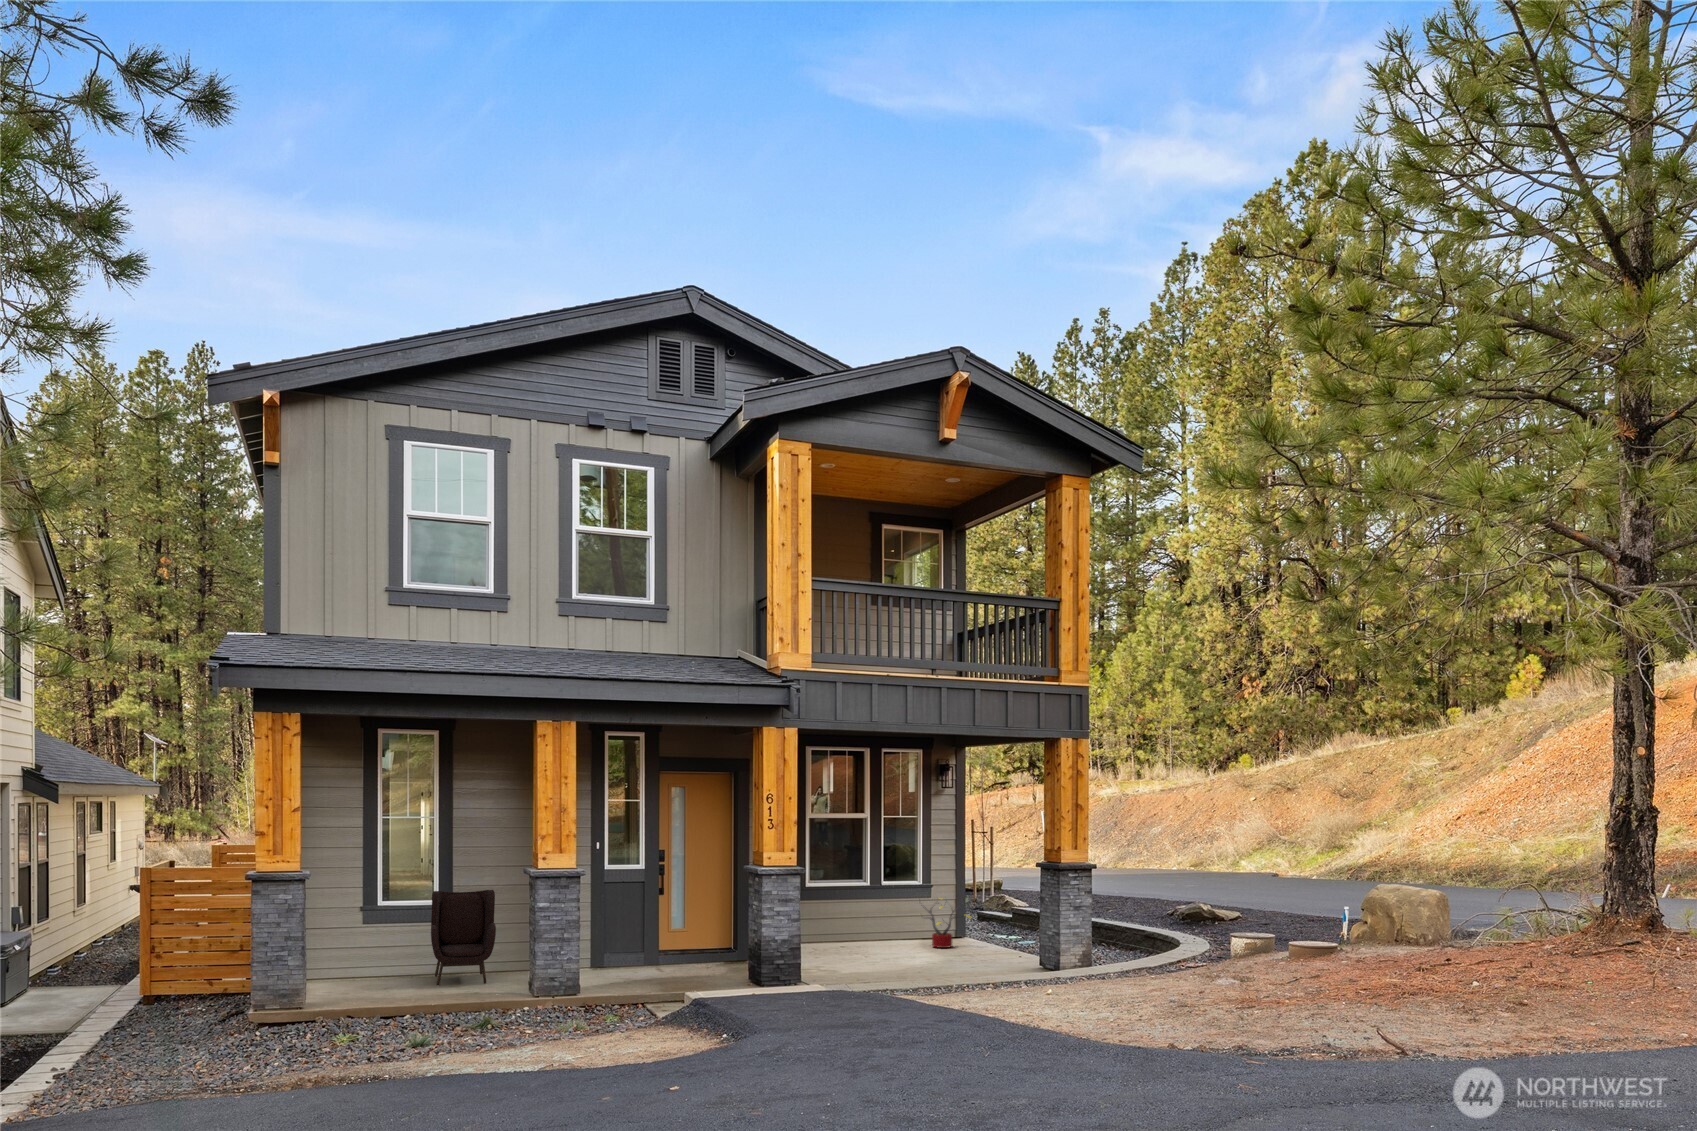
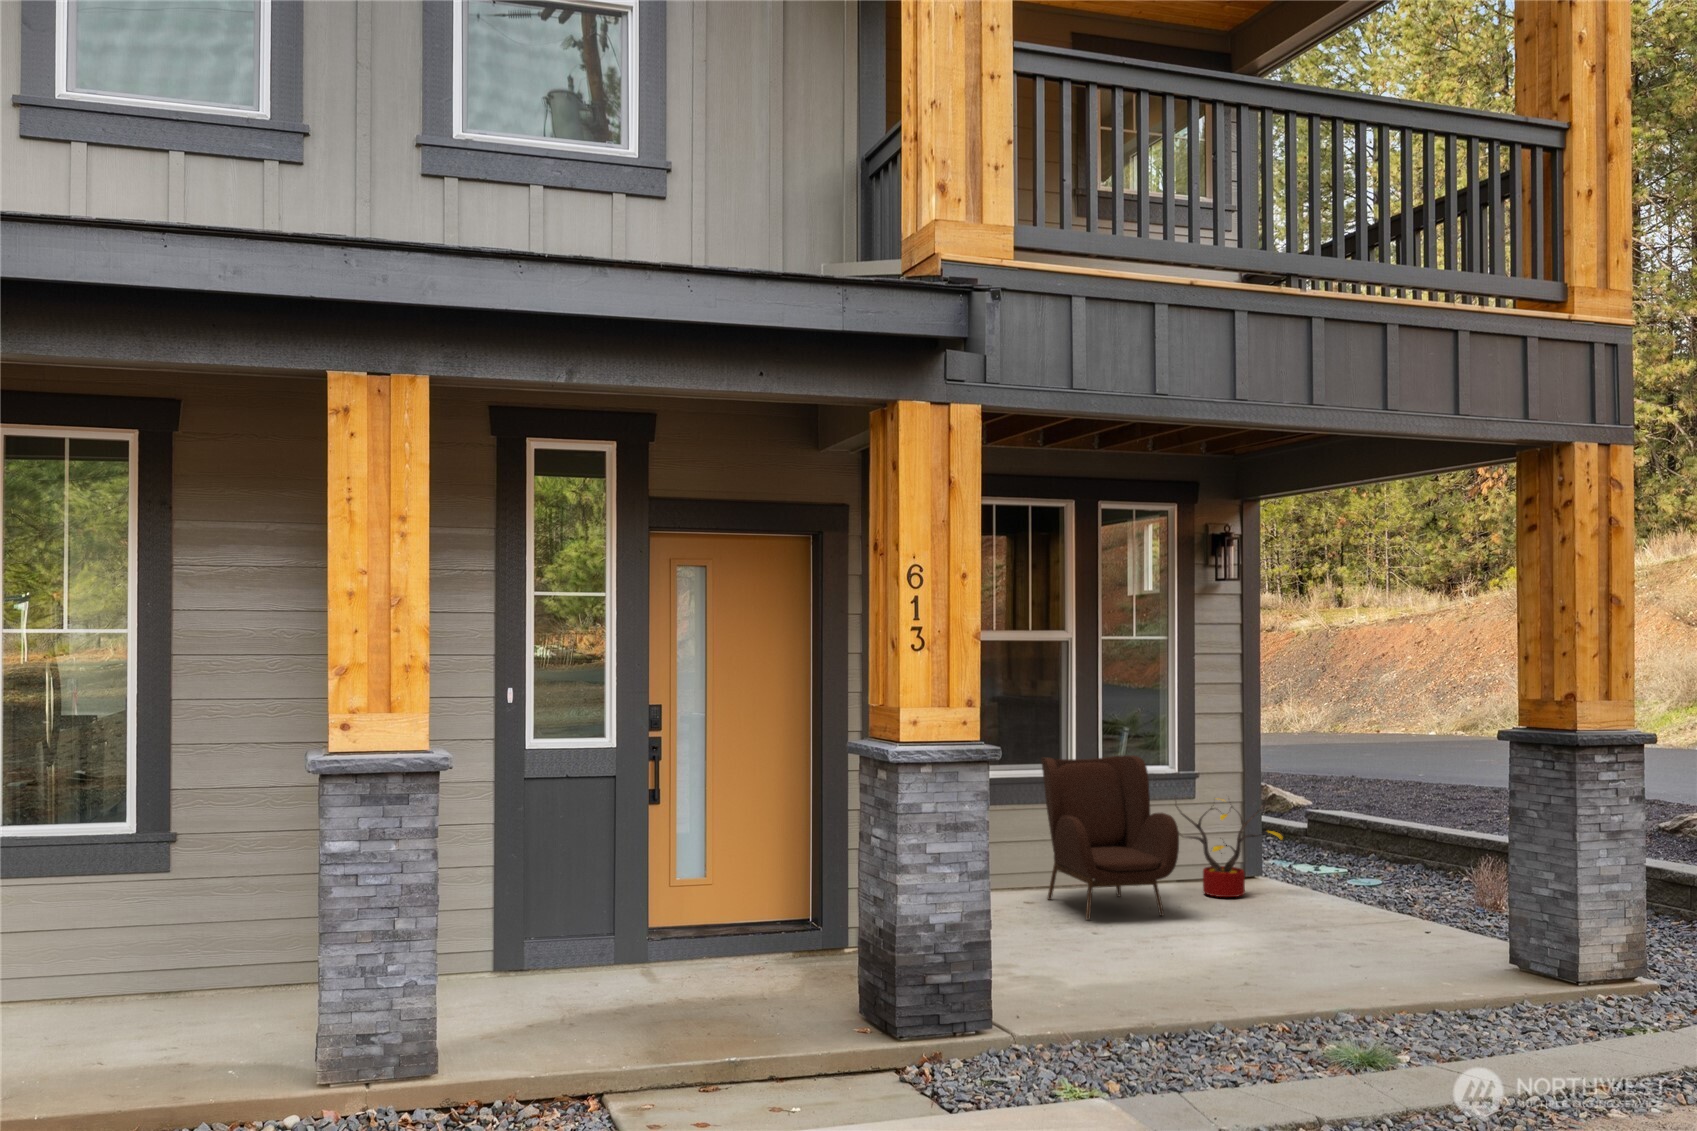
armchair: present [431,890,496,985] -> present [1041,755,1179,920]

